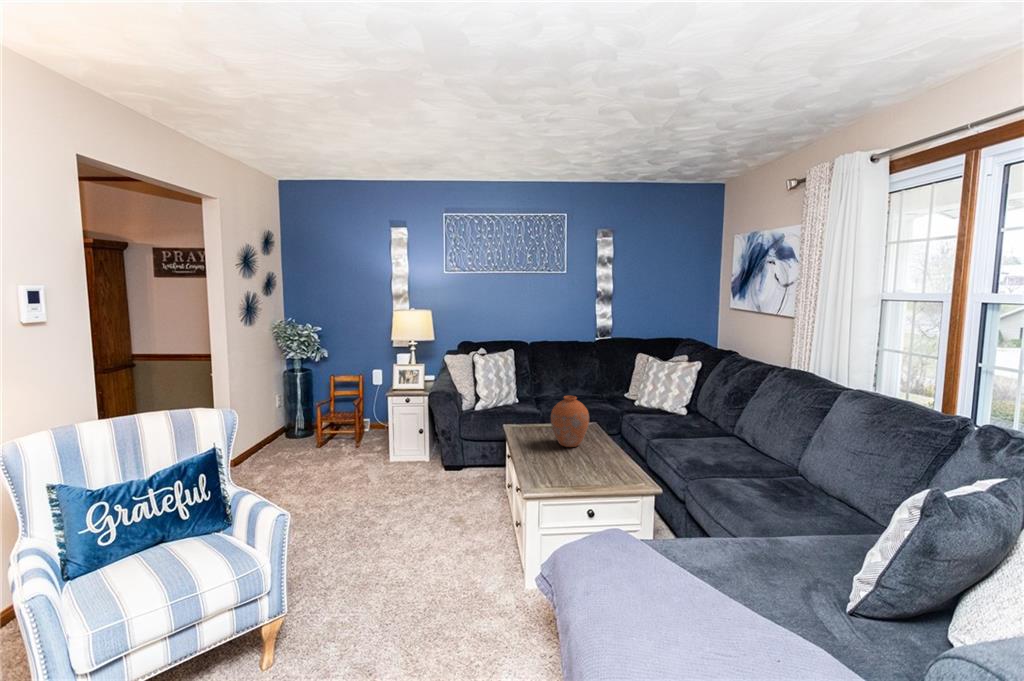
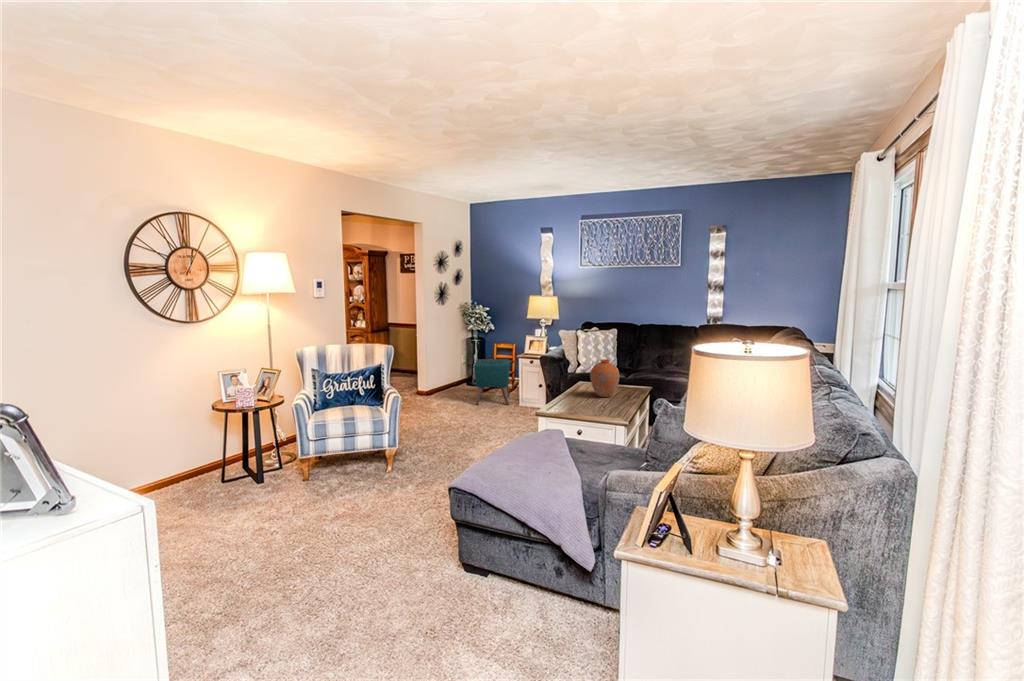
ottoman: none [317,398,377,472] -> present [474,359,510,405]

